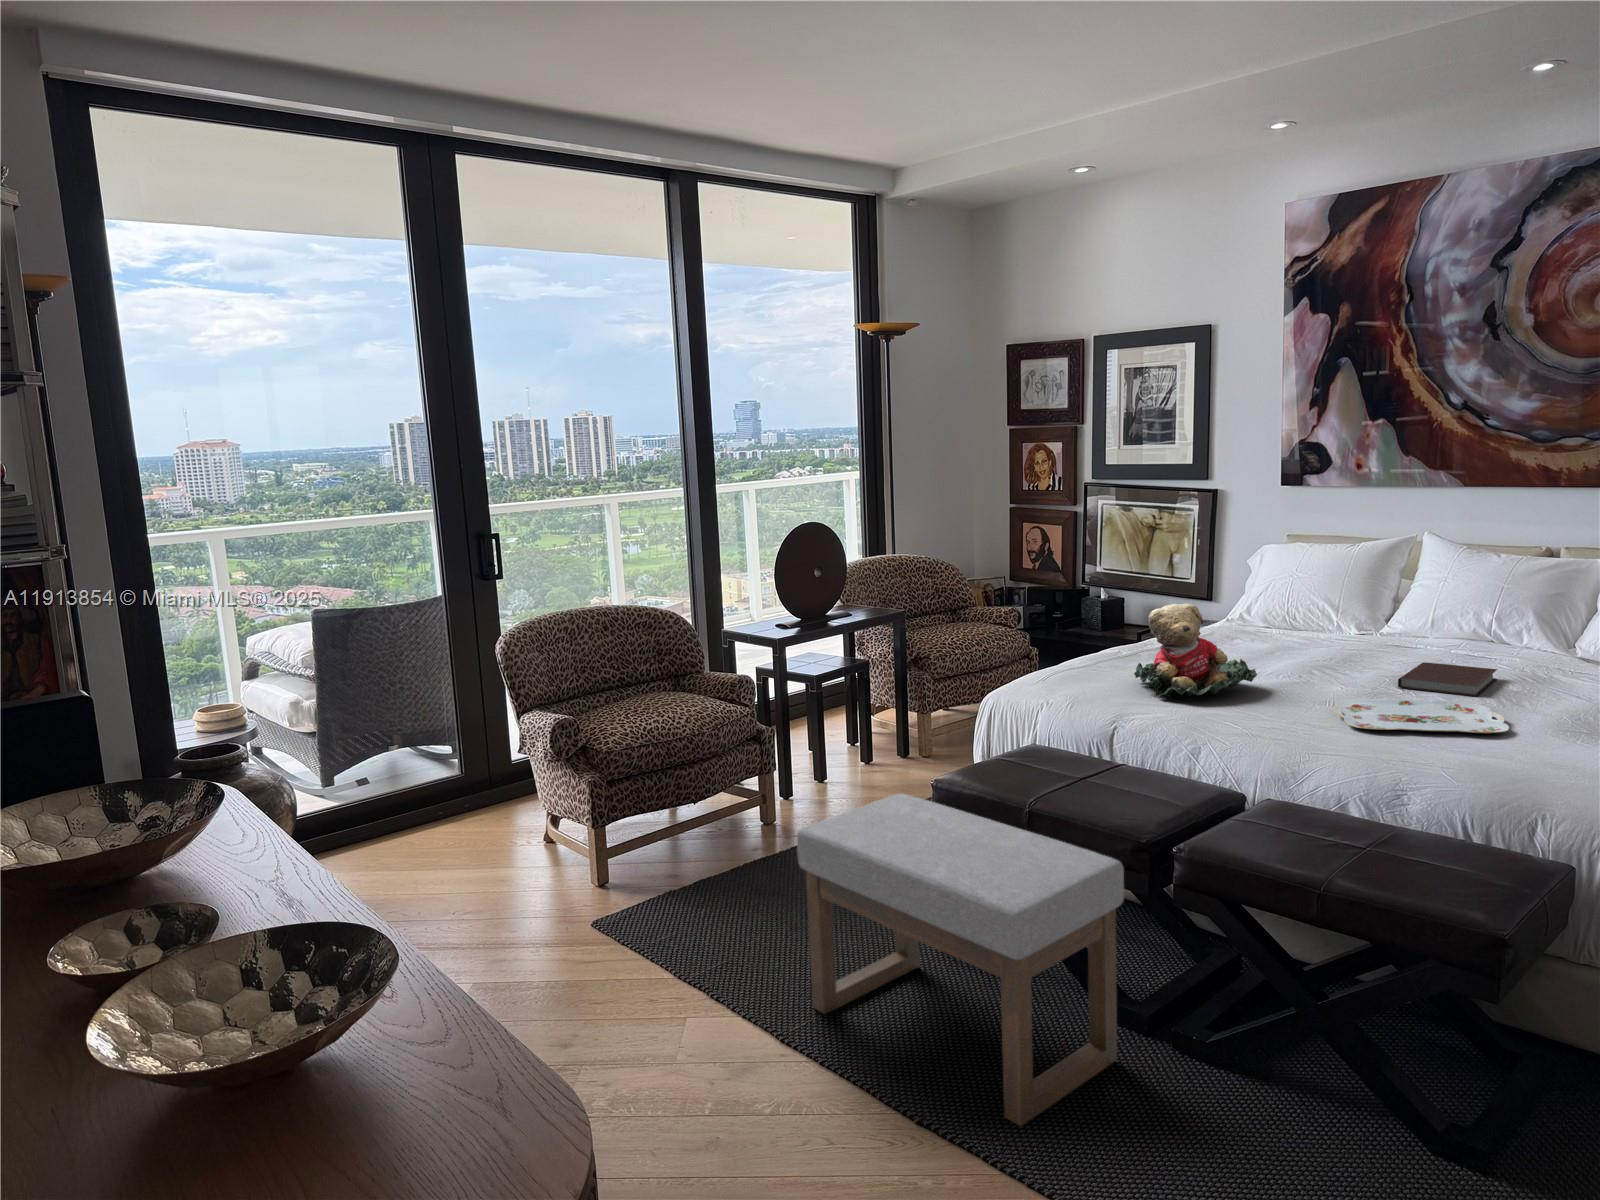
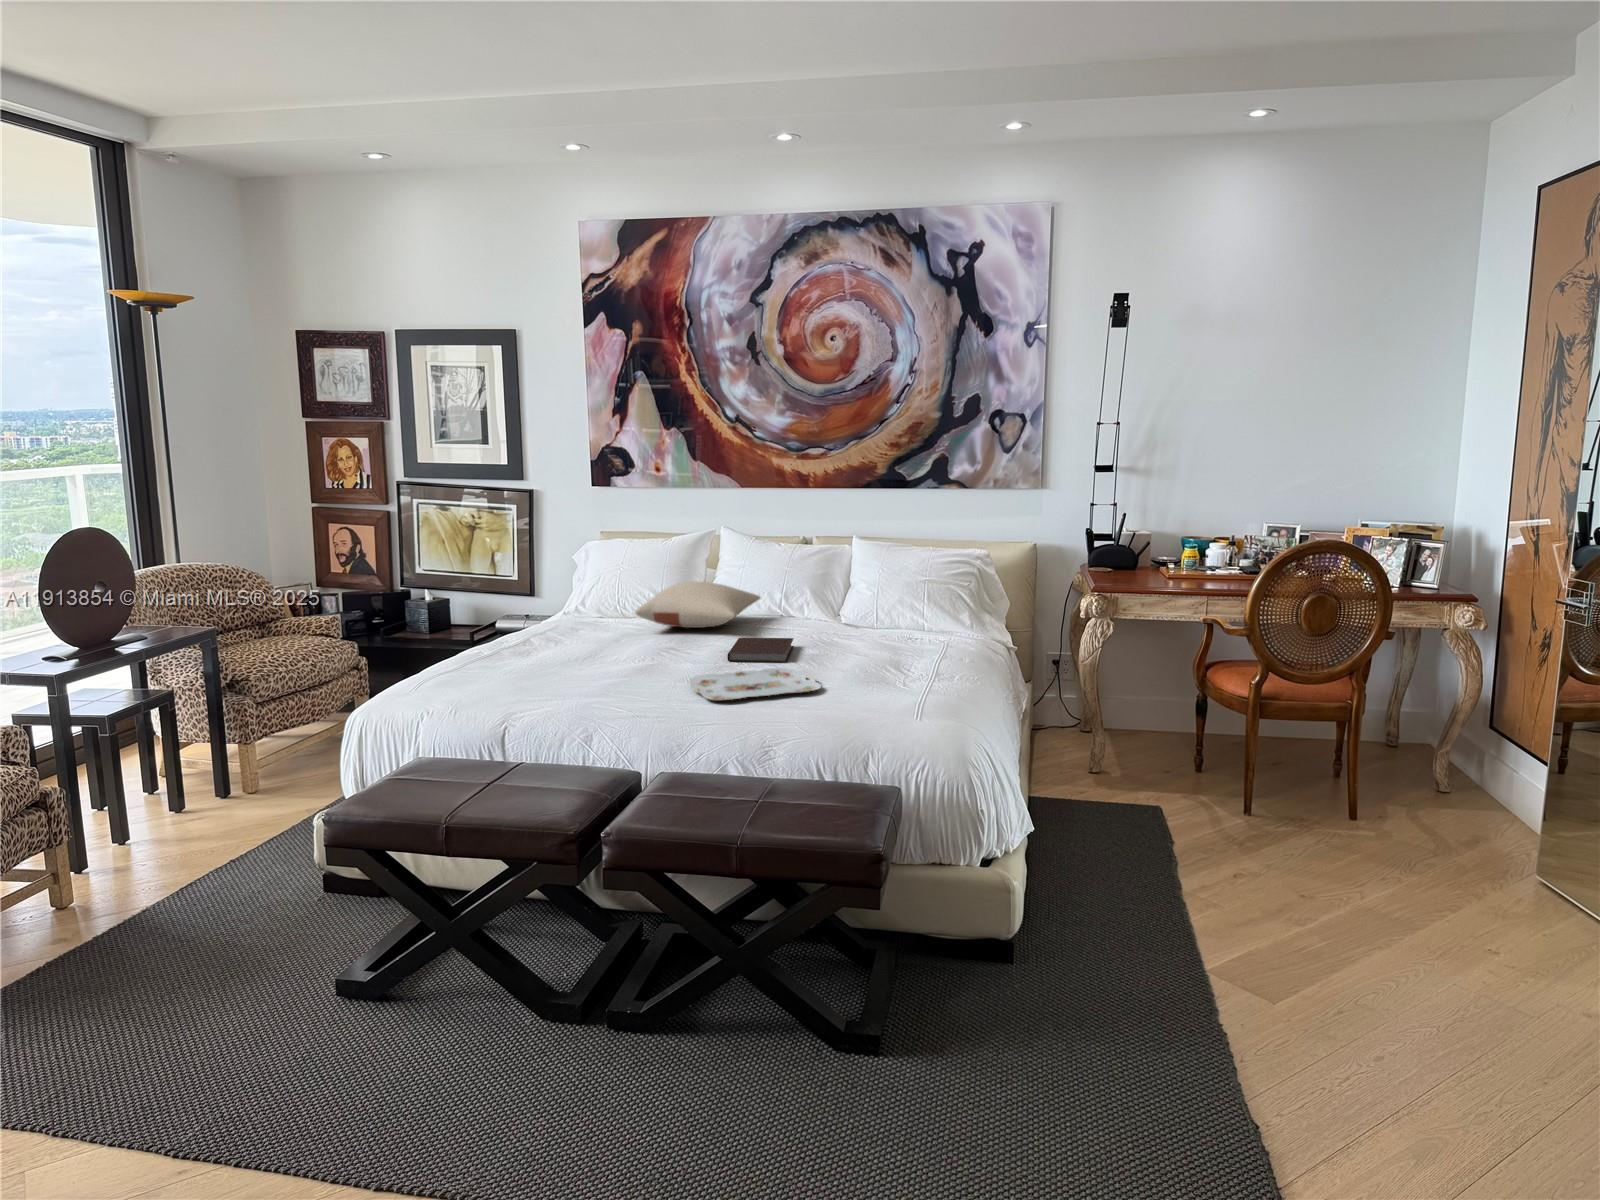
pillow: none [1300,595,1470,648] -> present [635,582,760,628]
teddy bear: present [1134,604,1257,697] -> none [502,601,618,694]
ottoman: present [797,793,1124,1126] -> none [171,837,561,1152]

